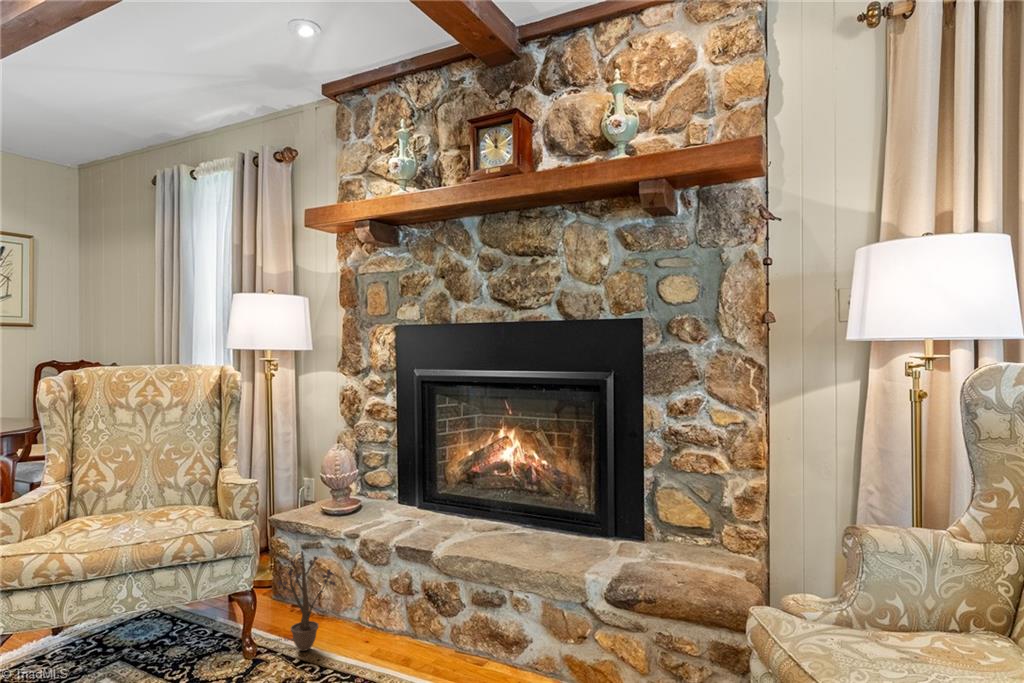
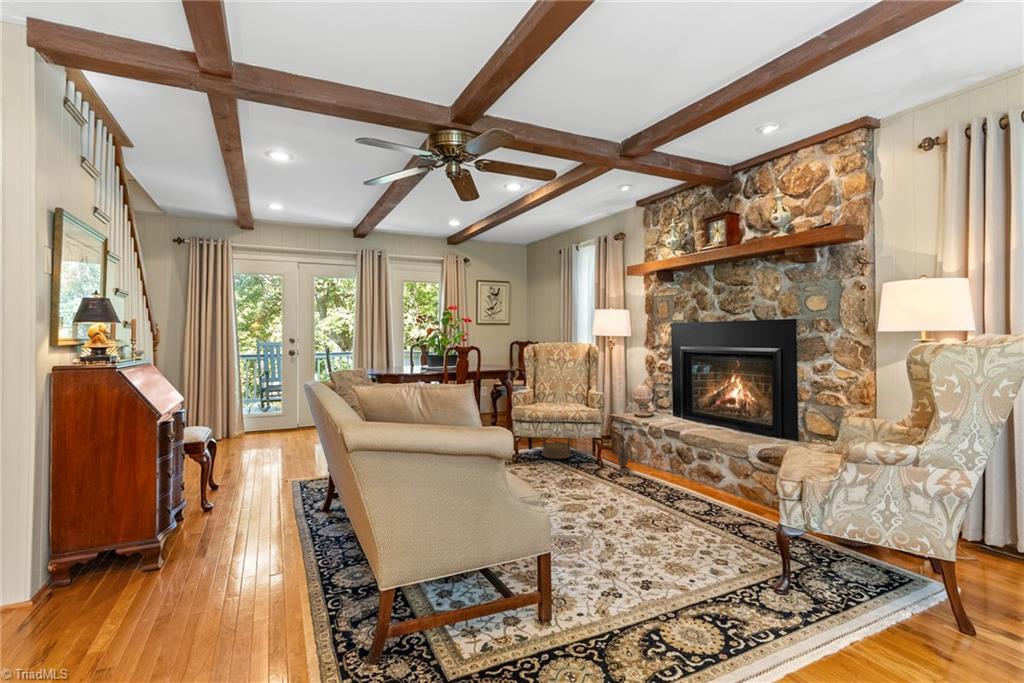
basket: none [86,535,168,662] -> present [543,438,570,459]

